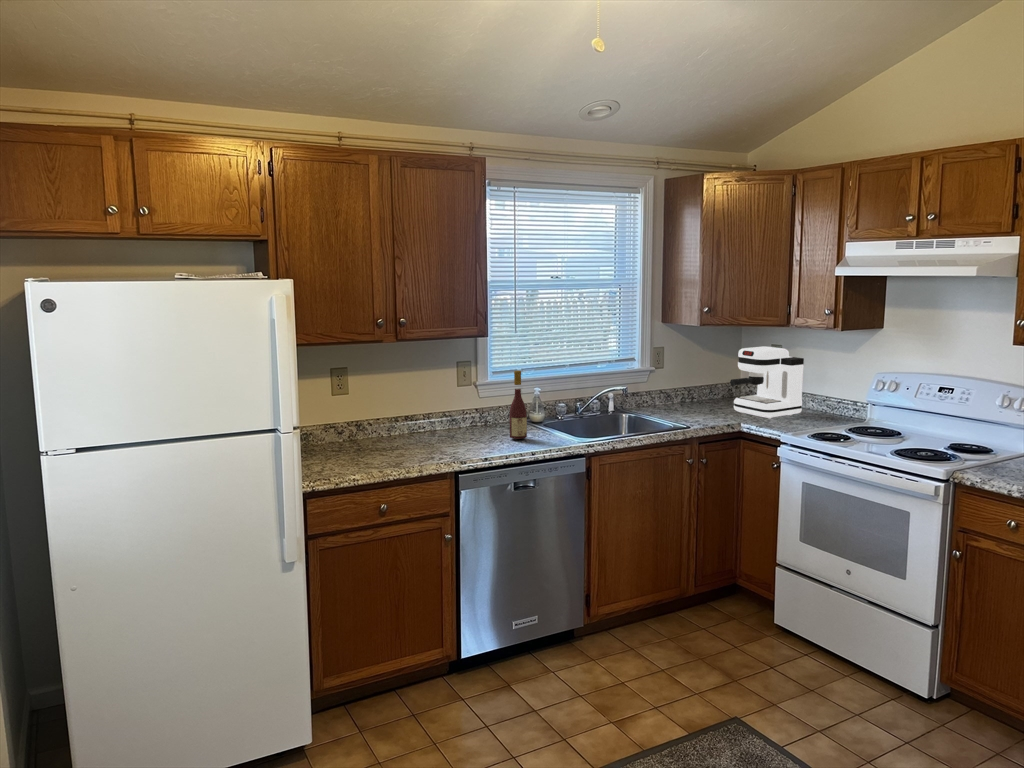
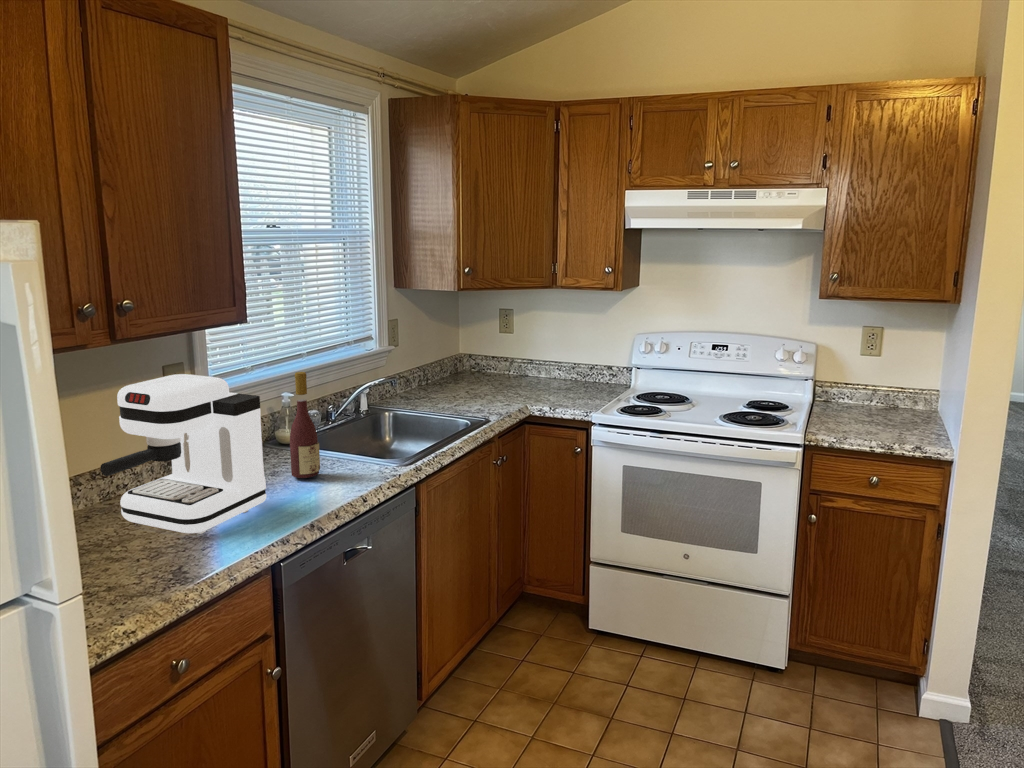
coffee maker: present [730,347,804,419] -> present [101,374,266,534]

